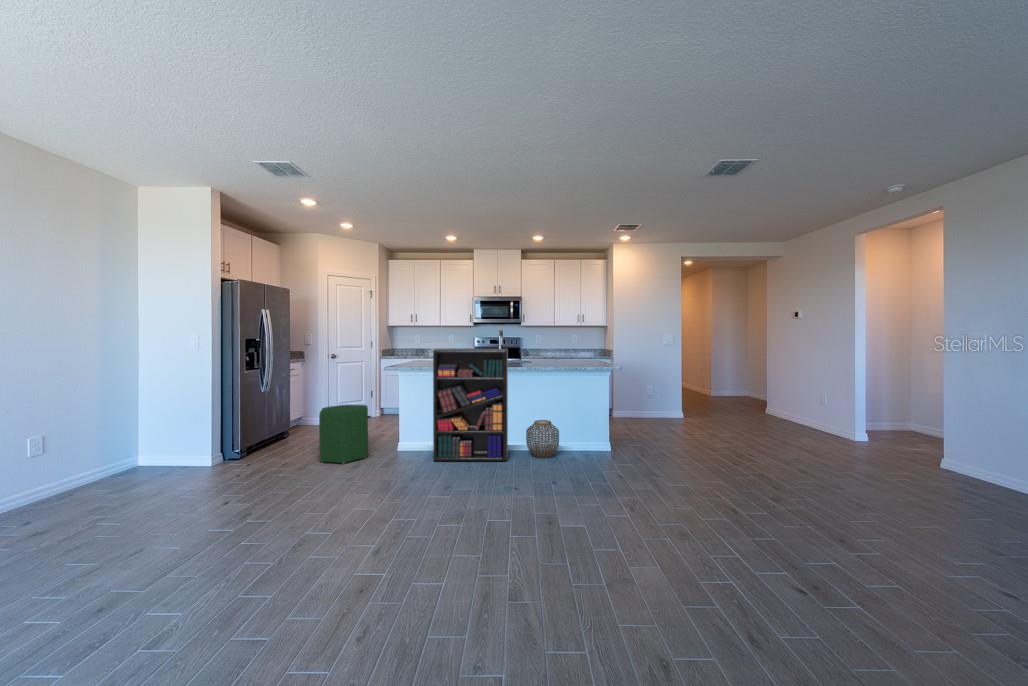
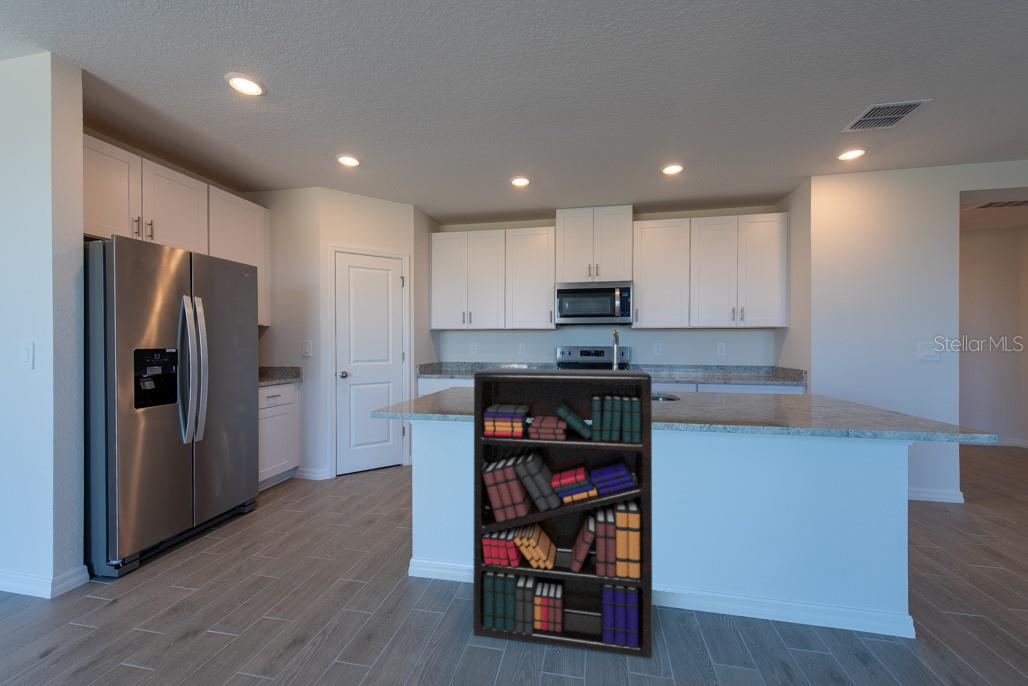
ottoman: present [319,405,368,464] -> none [243,474,354,620]
woven basket: present [526,420,559,458] -> none [693,542,785,651]

